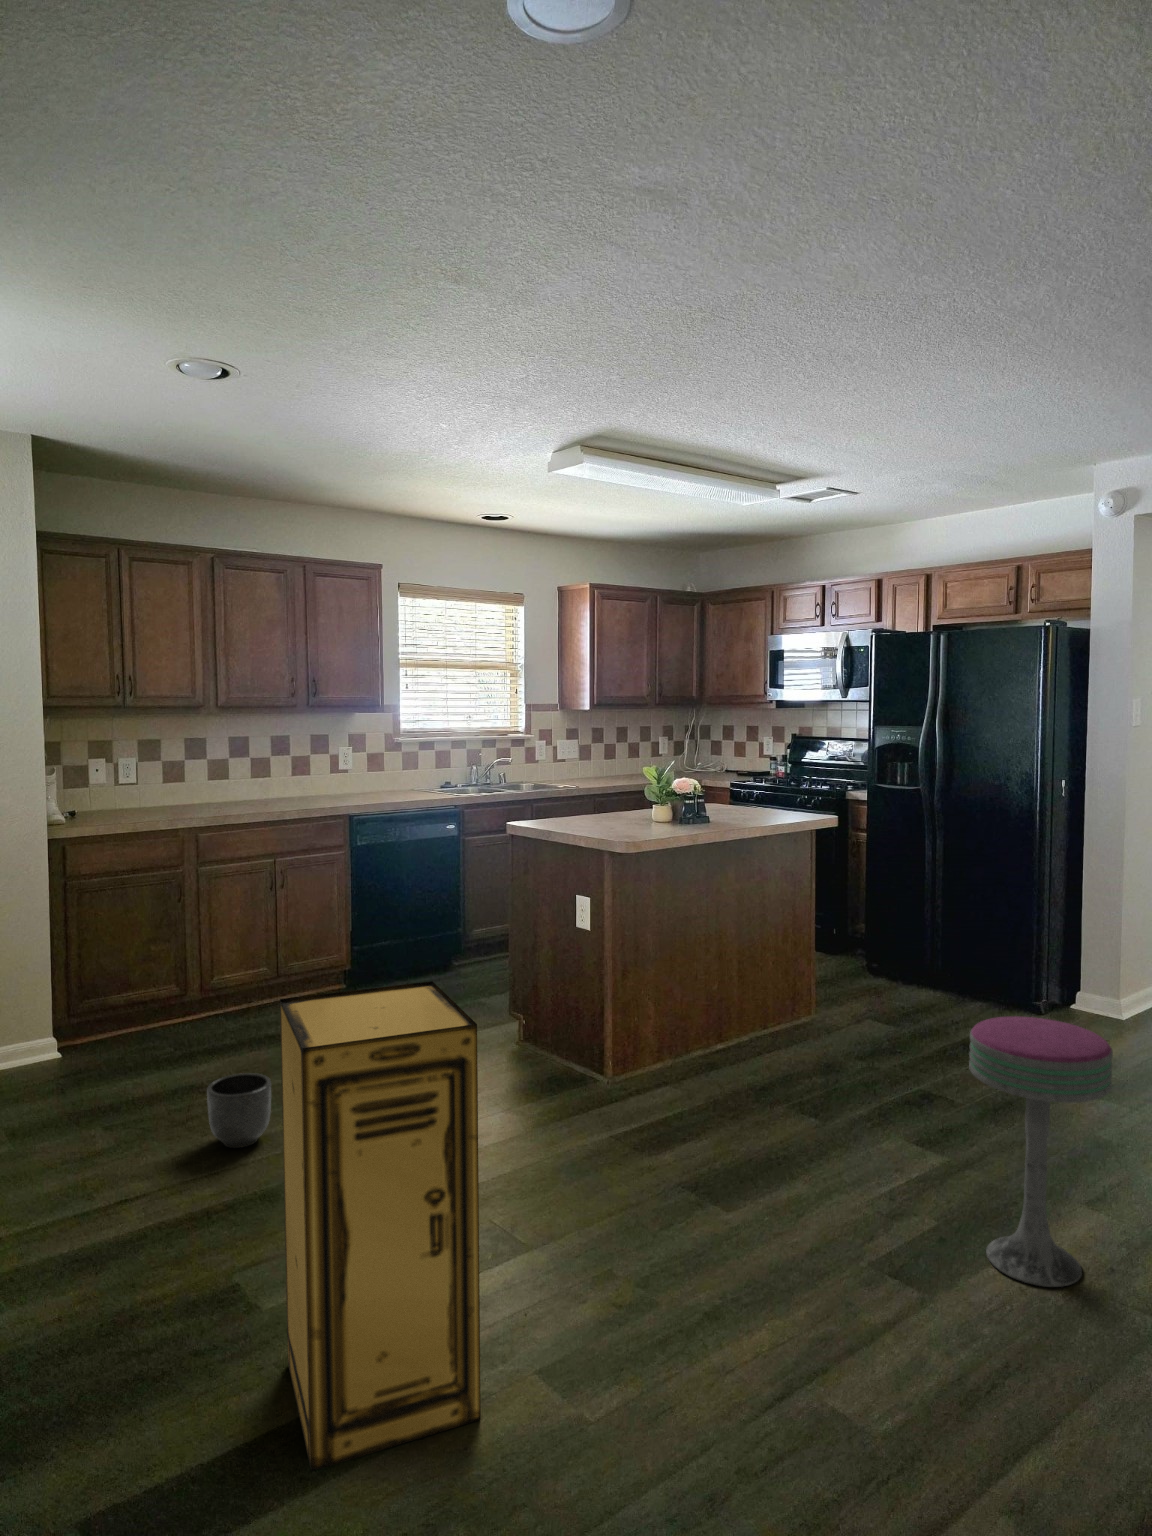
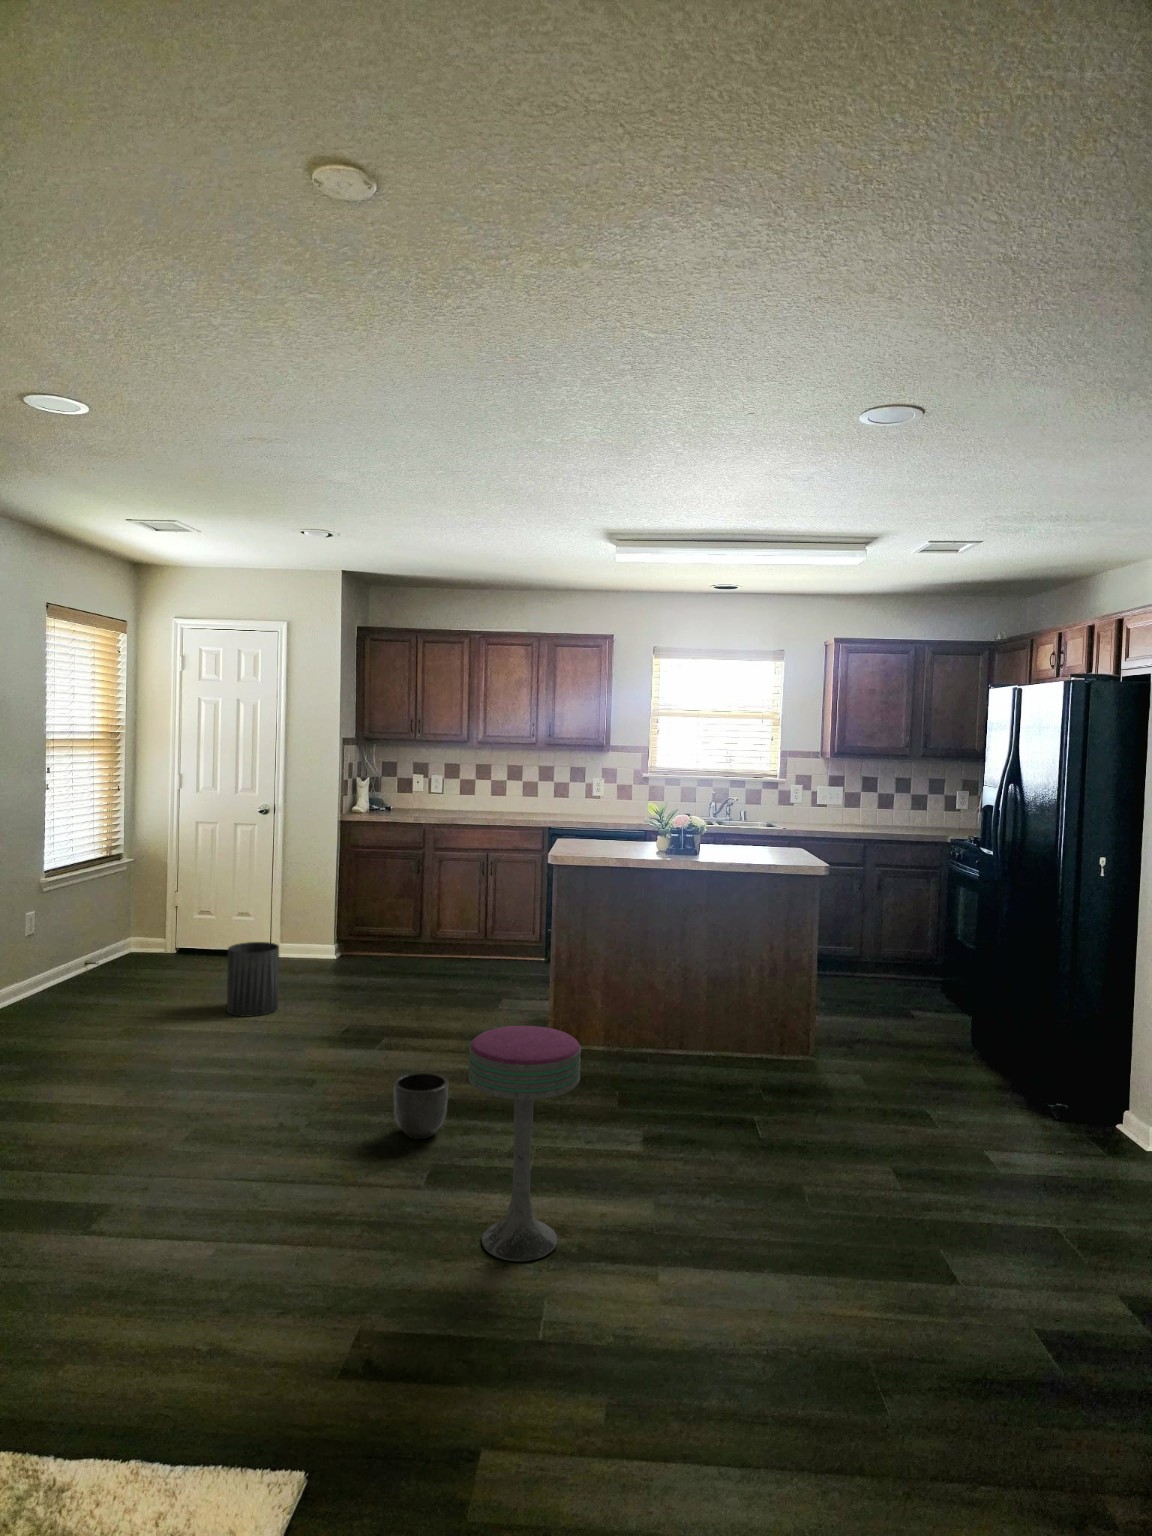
storage cabinet: present [280,981,481,1471] -> none [61,897,204,1150]
trash can: none [70,1046,163,1182] -> present [227,942,279,1017]
planter: present [207,1073,271,1148] -> present [394,1073,448,1139]

